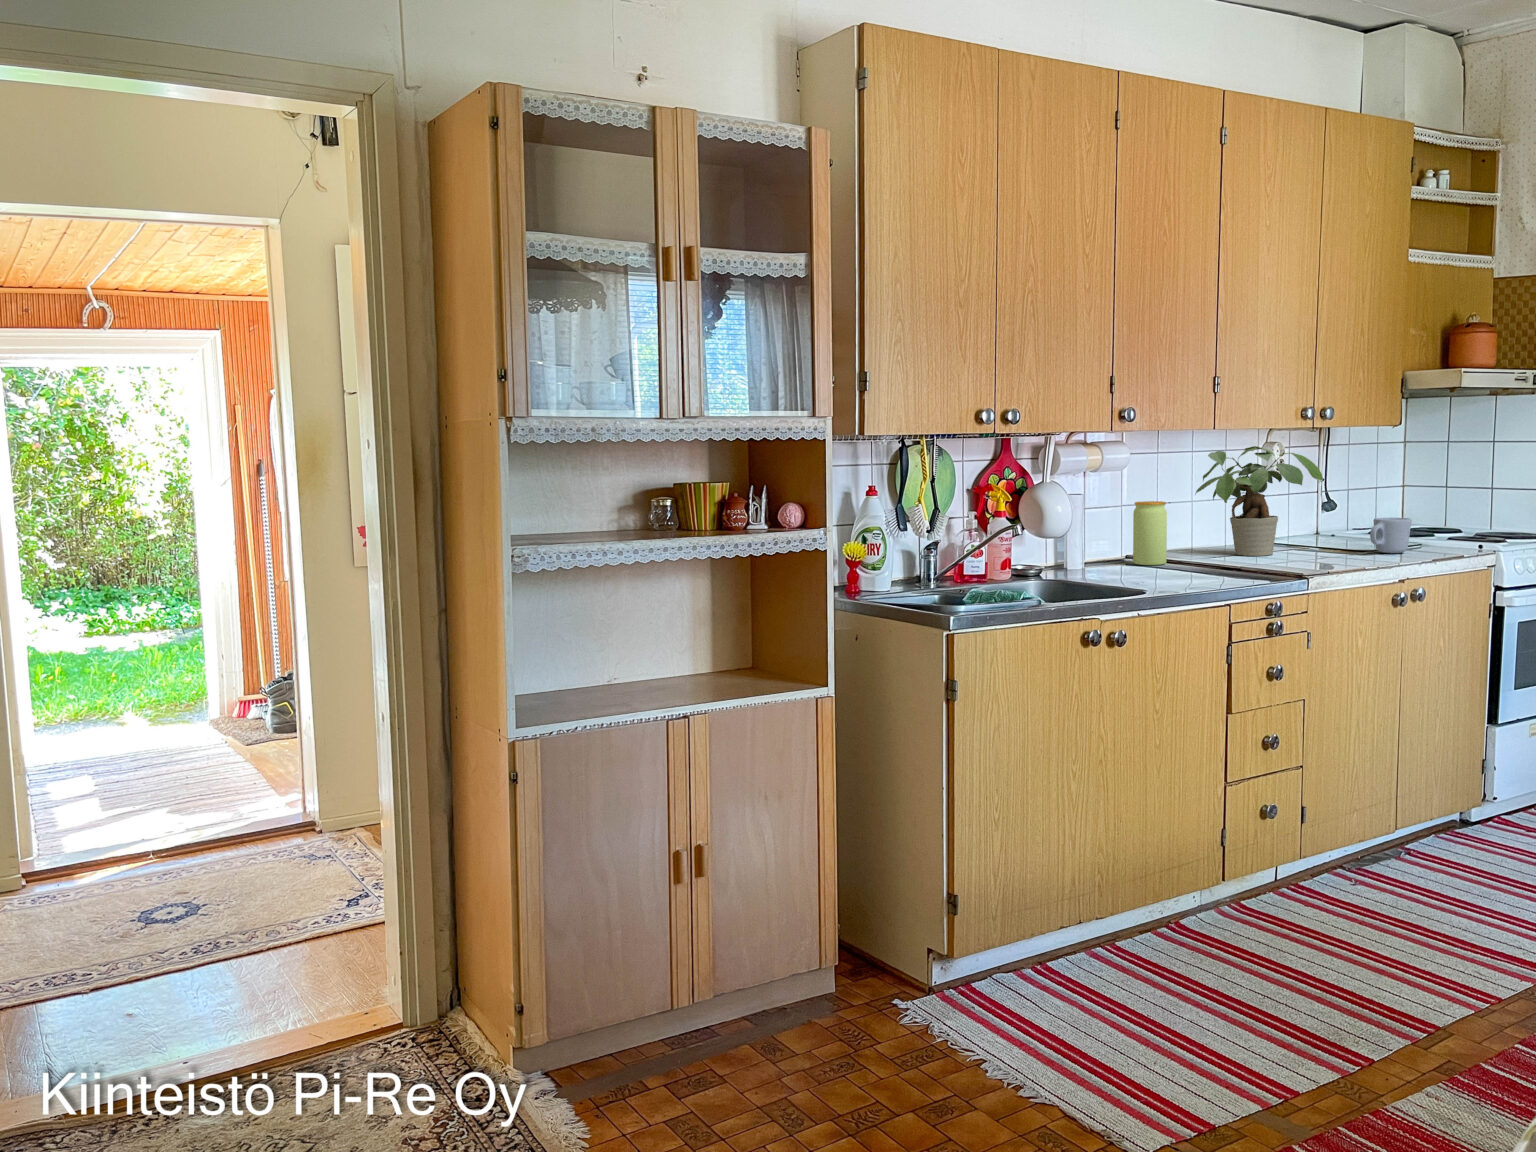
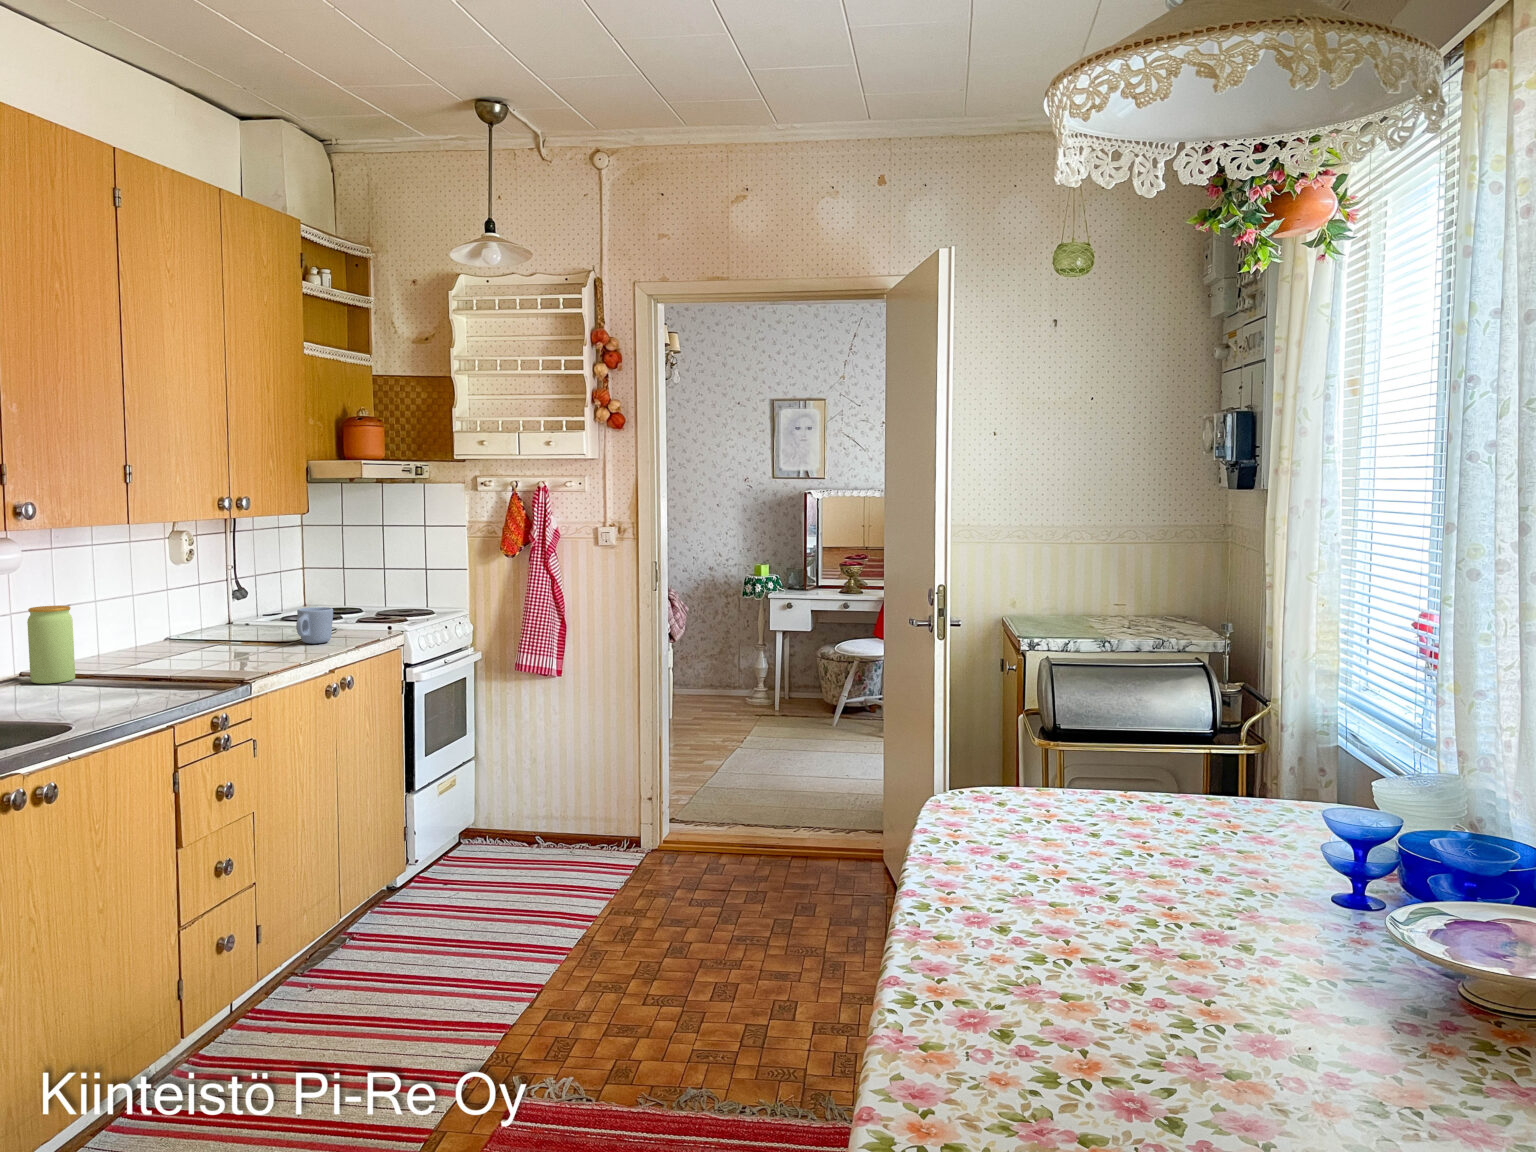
potted plant: present [1196,446,1323,556] -> none [103,538,246,658]

